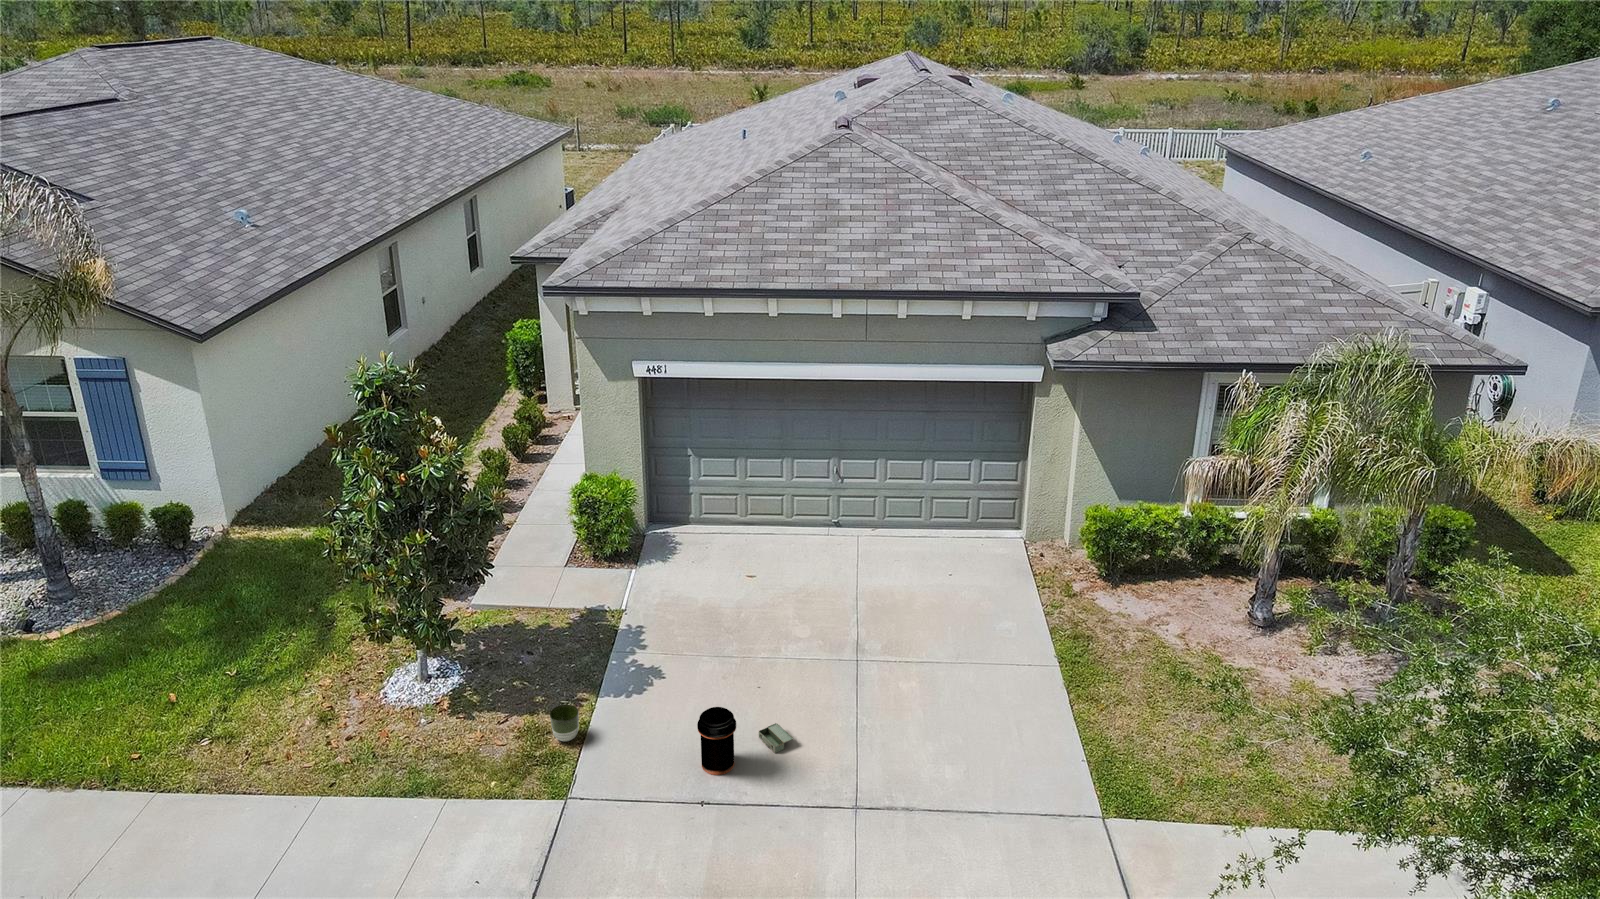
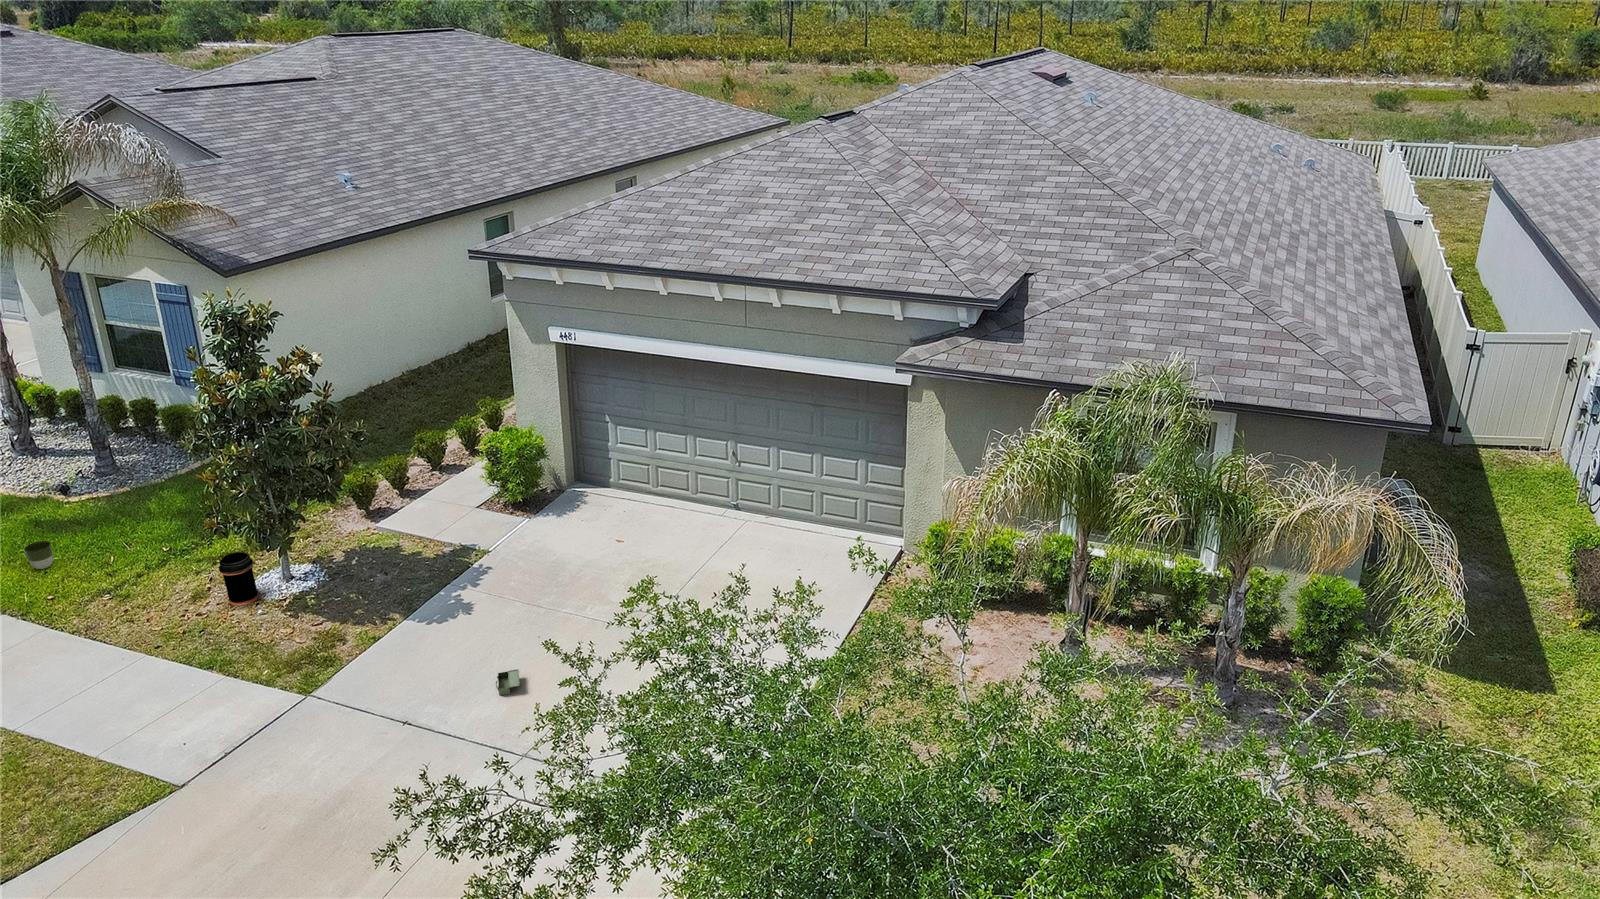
planter: present [550,704,579,741] -> present [24,541,53,569]
trash can: present [697,707,736,775] -> present [219,552,258,606]

